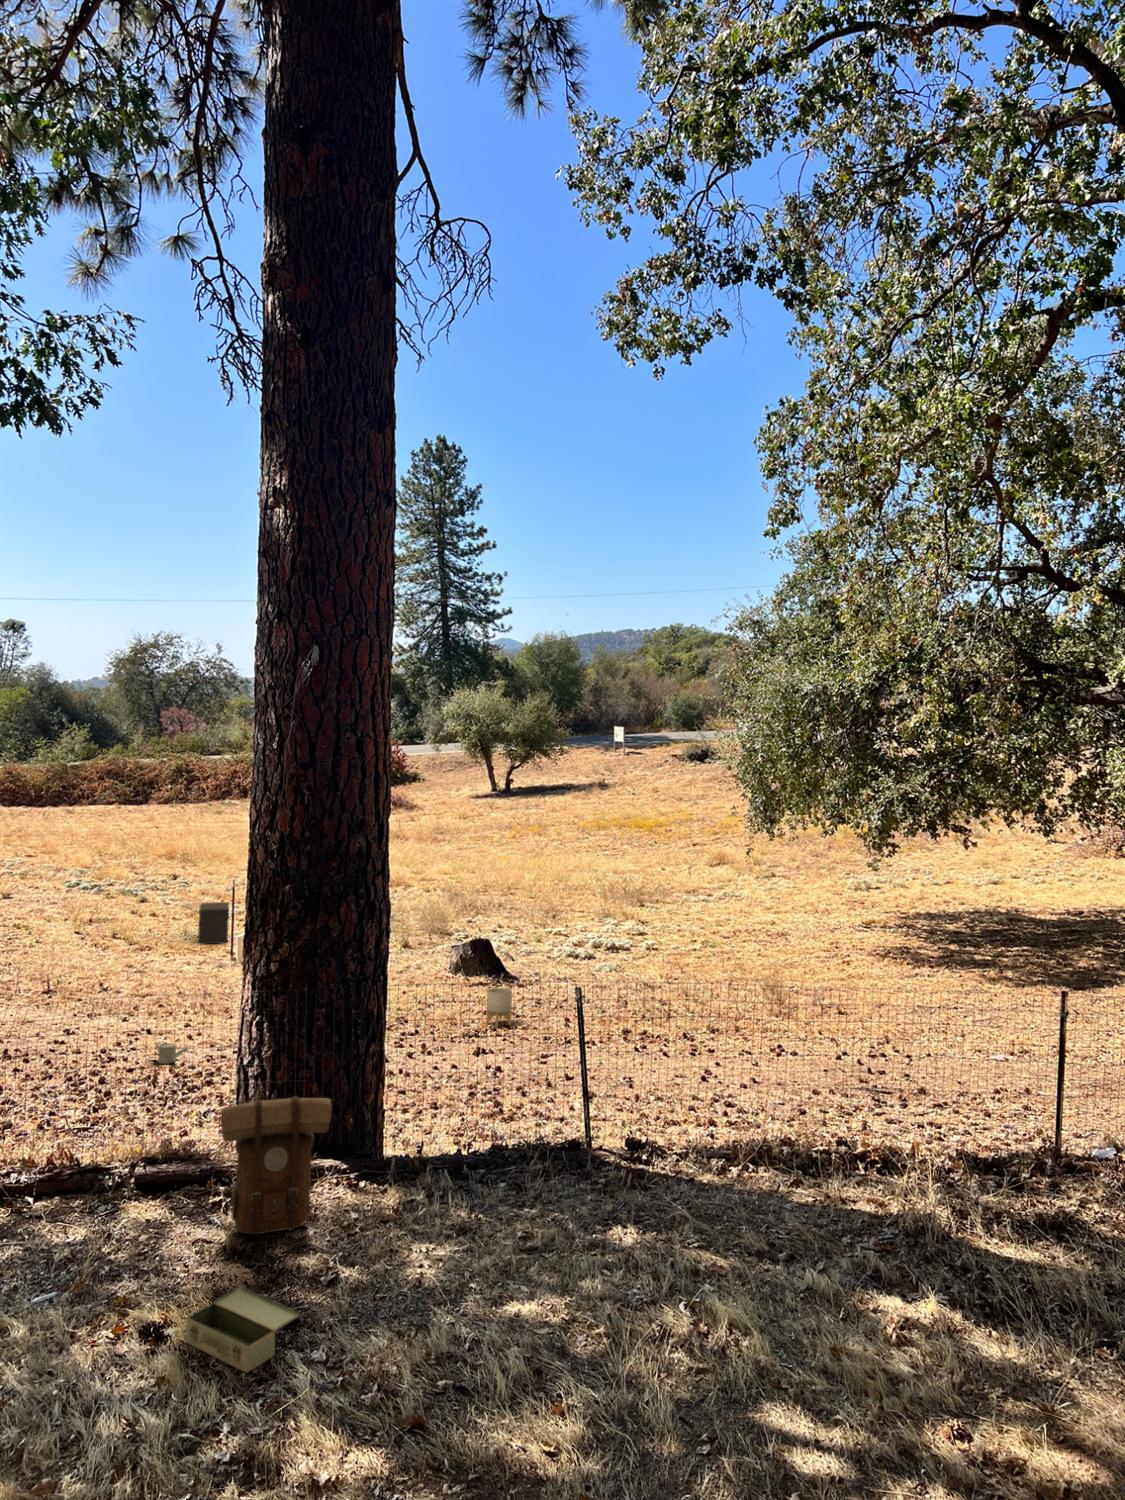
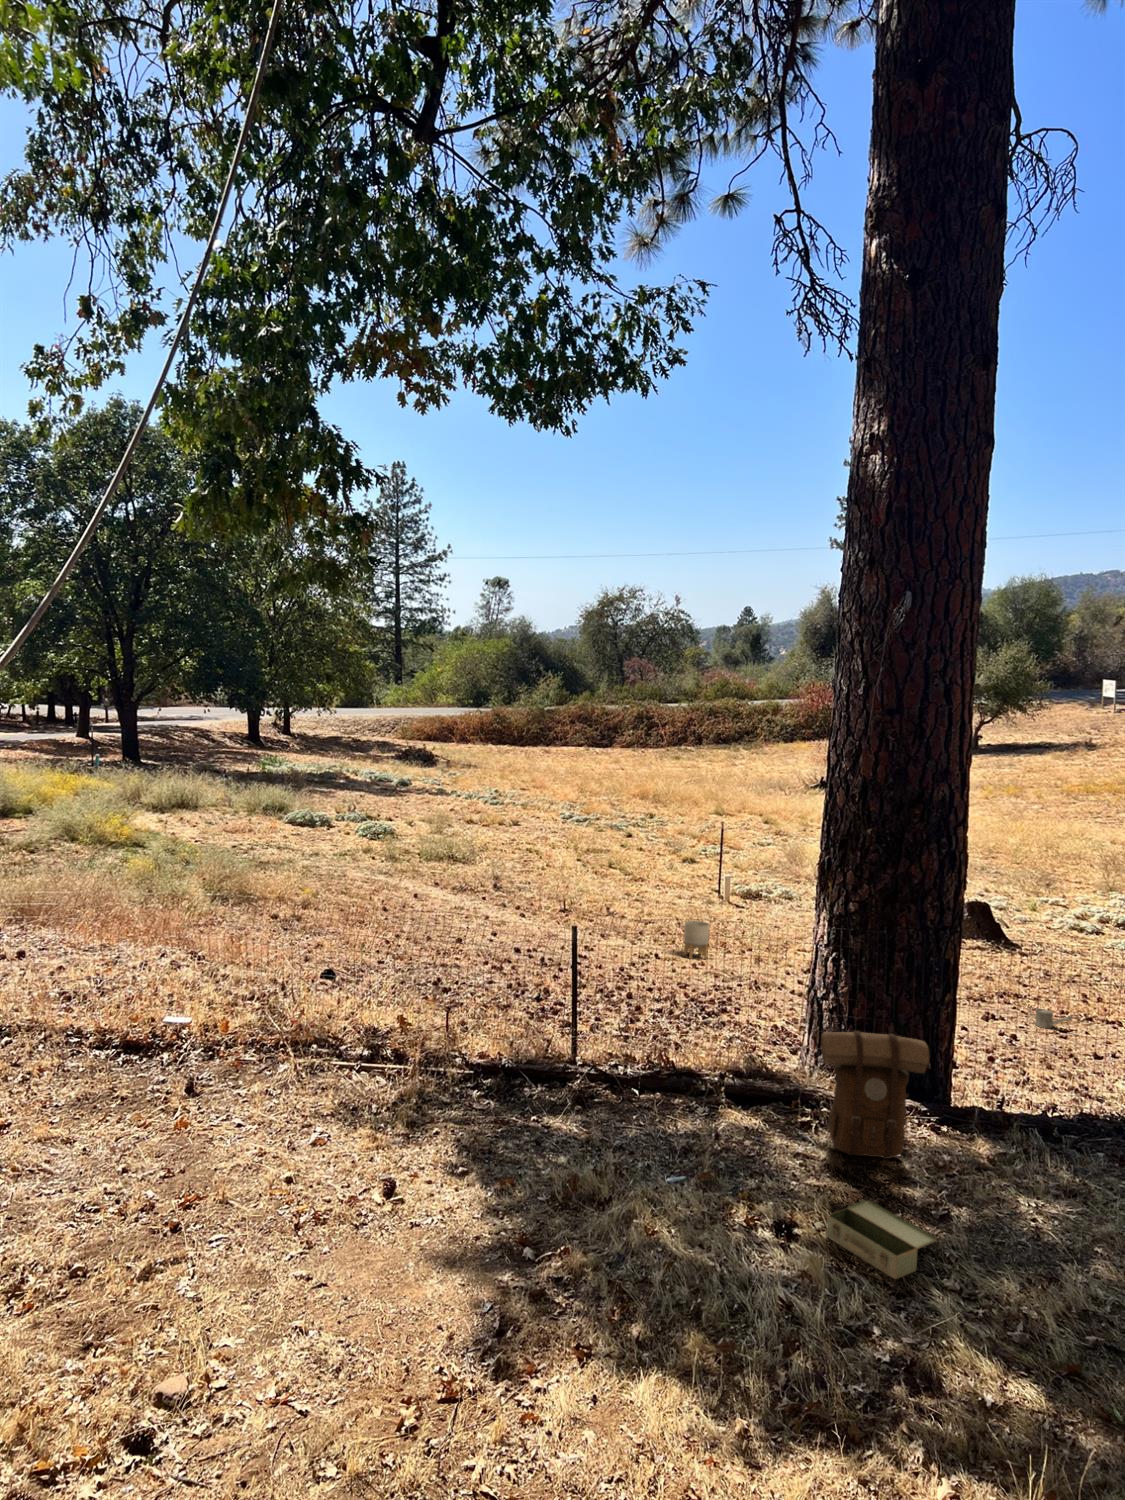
bench: present [198,902,229,944] -> none [679,840,708,880]
planter: present [487,988,512,1027] -> present [684,921,710,959]
watering can: present [156,1043,188,1064] -> present [1029,1007,1072,1028]

